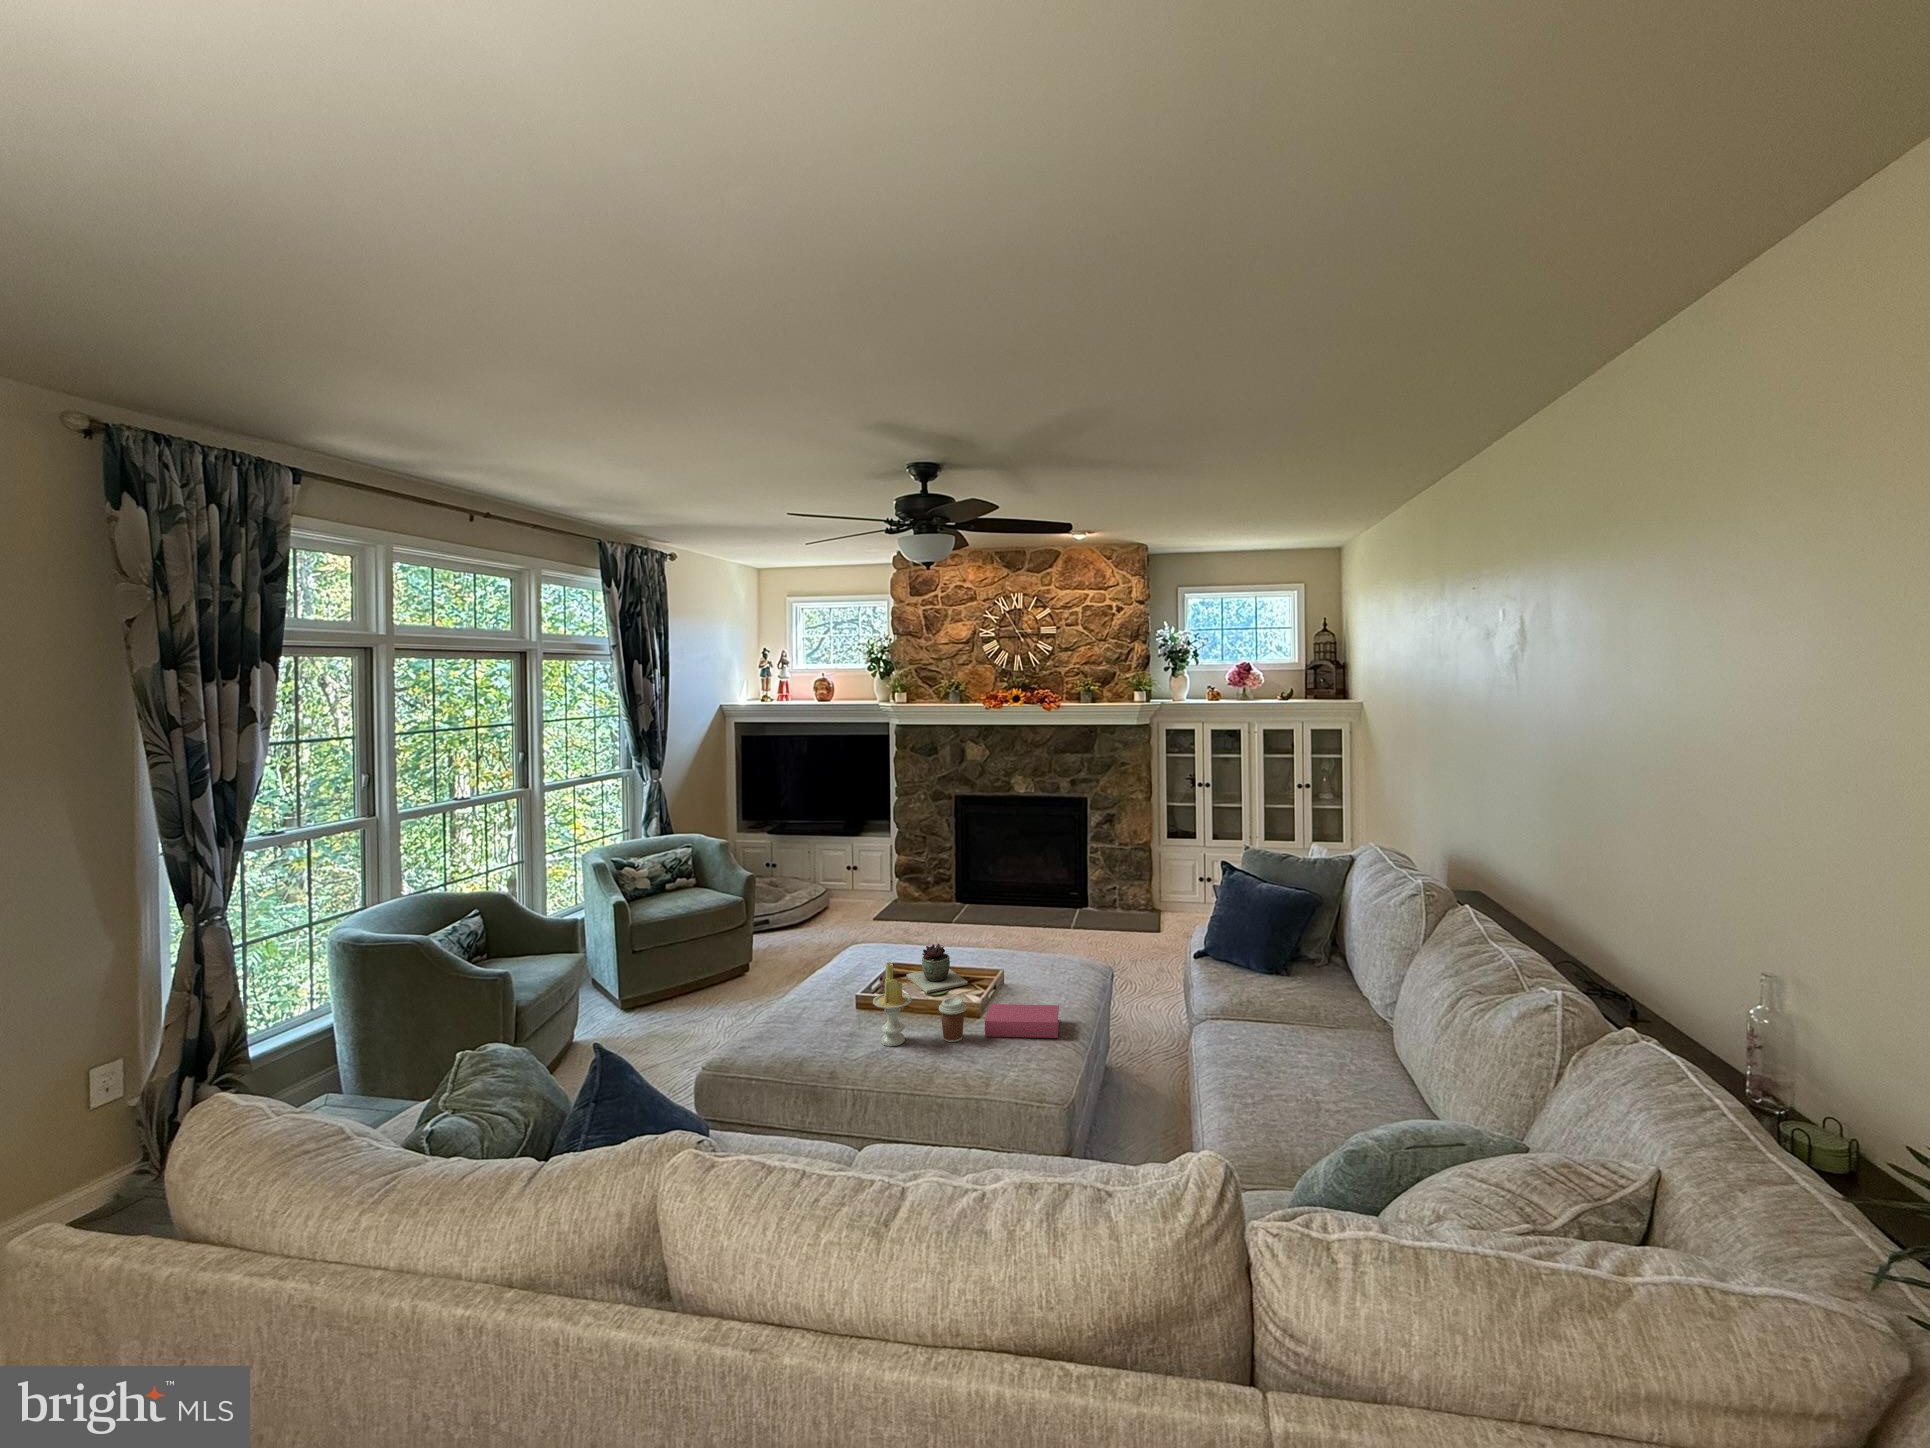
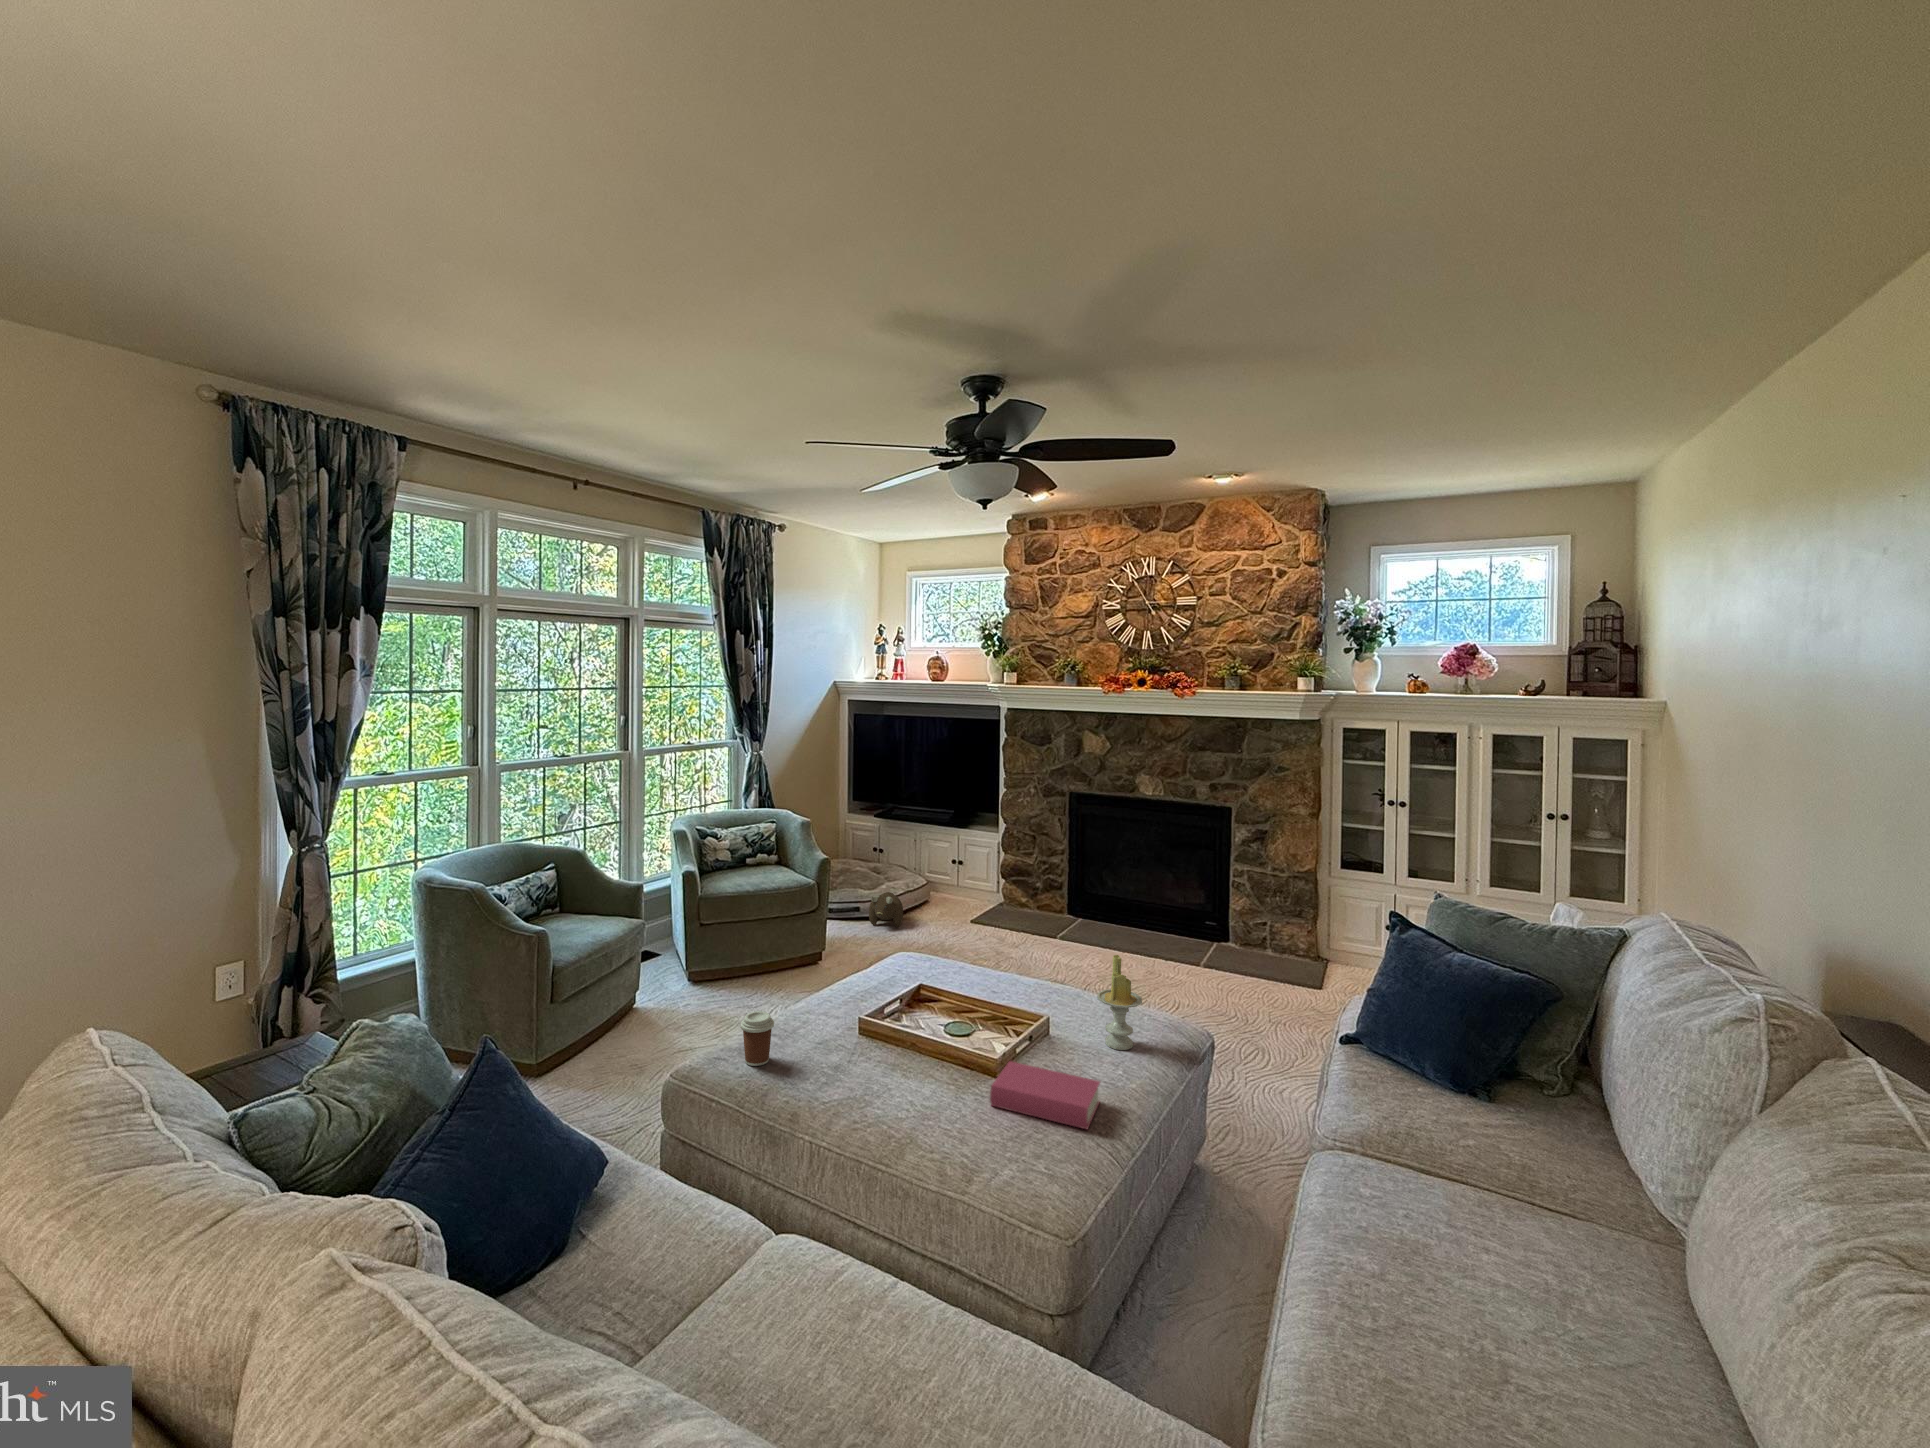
plush toy: none [780,902,813,935] -> present [869,892,903,927]
succulent plant: present [907,944,968,993] -> none [933,967,1002,1029]
candle: present [873,962,912,1046] -> present [1098,955,1142,1050]
coffee cup: present [939,997,966,1042] -> present [740,1011,774,1066]

